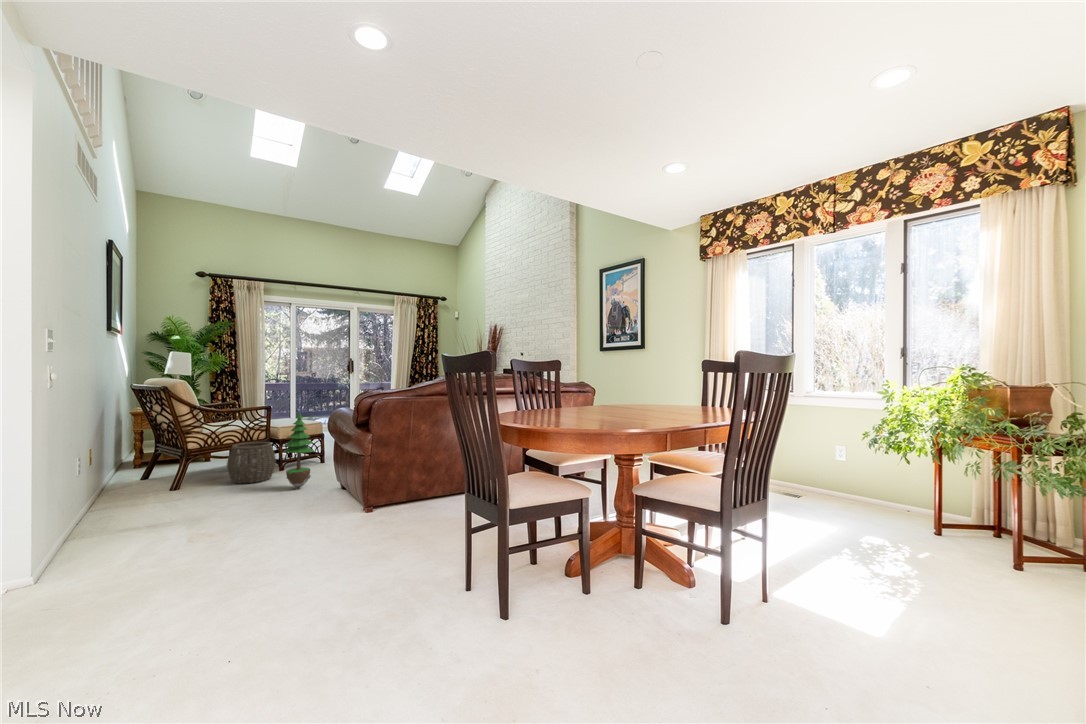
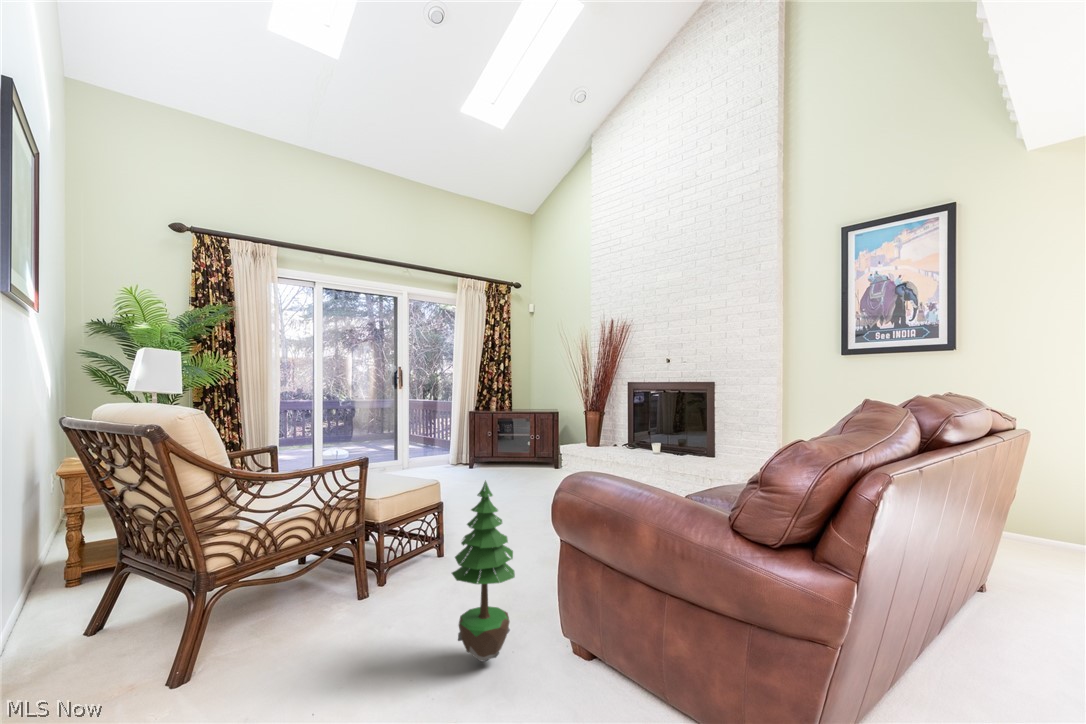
woven basket: present [227,442,276,483] -> none [294,536,394,647]

